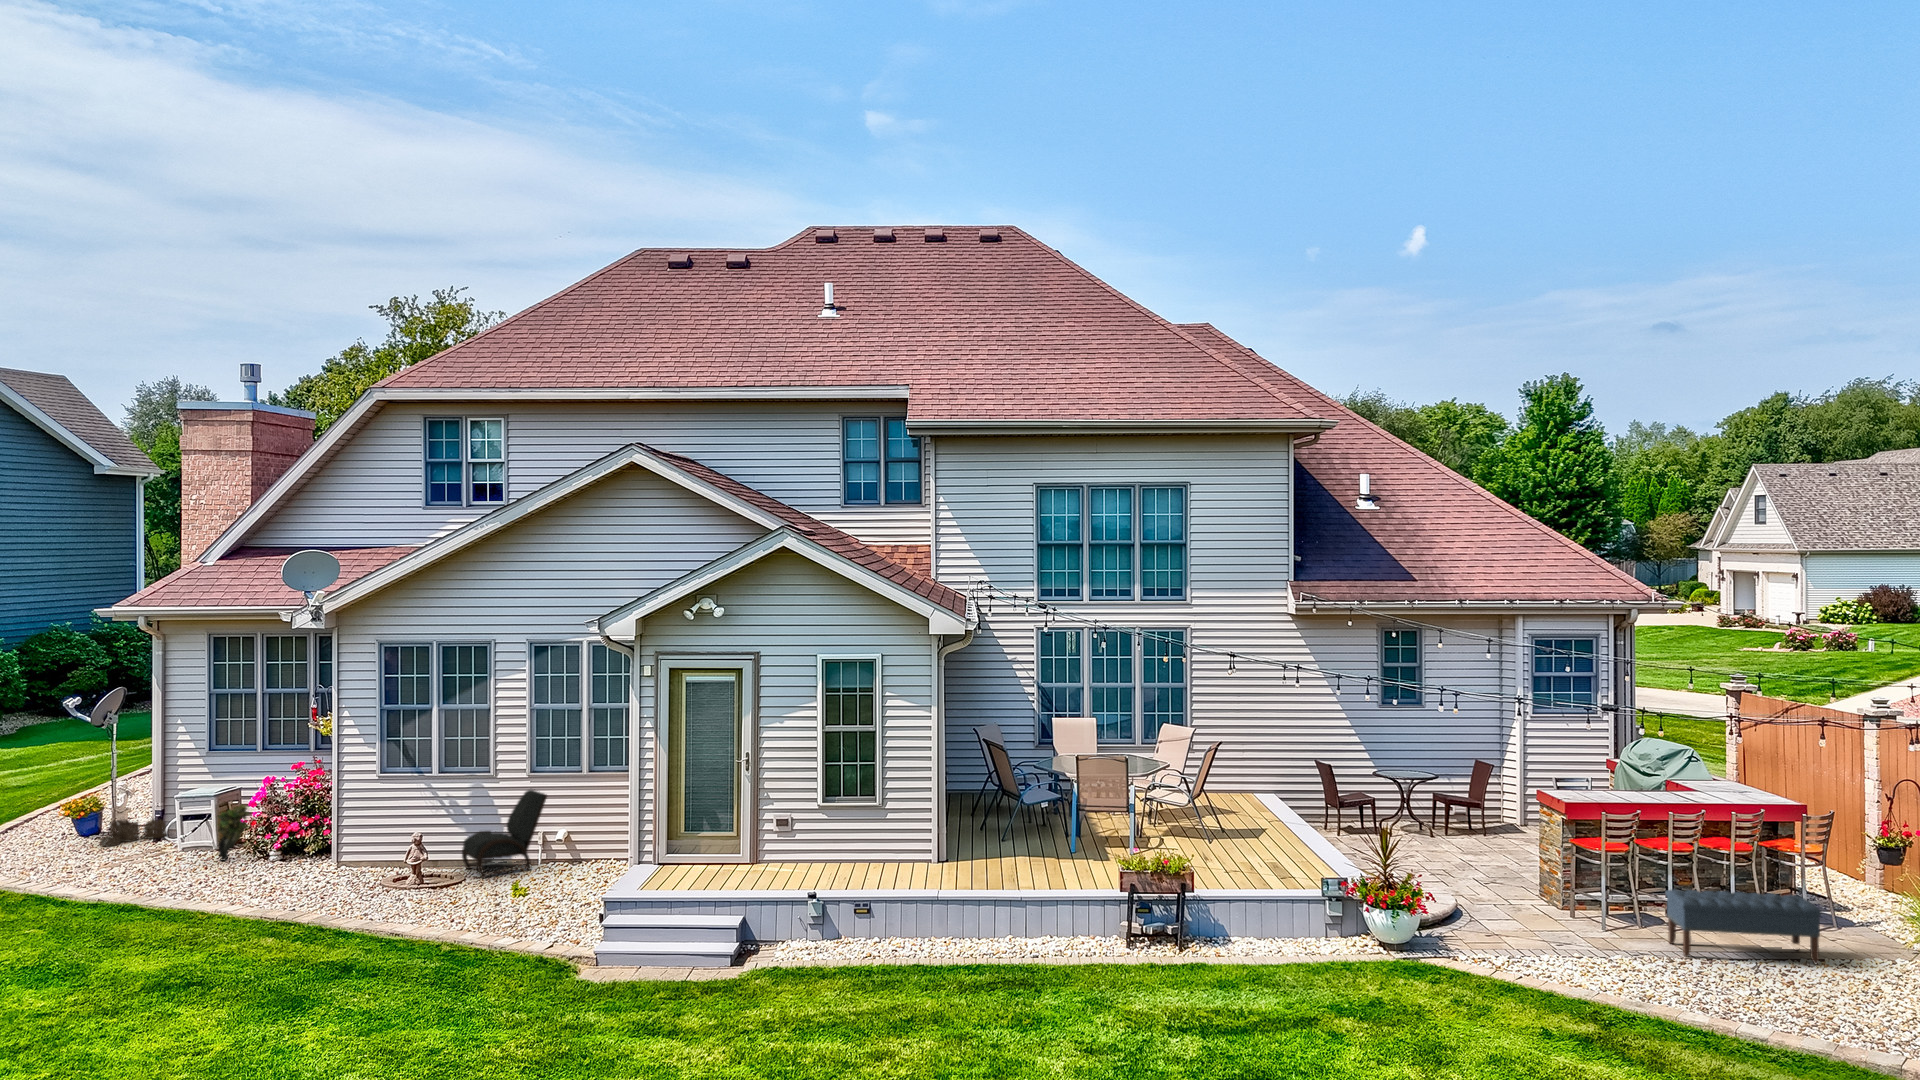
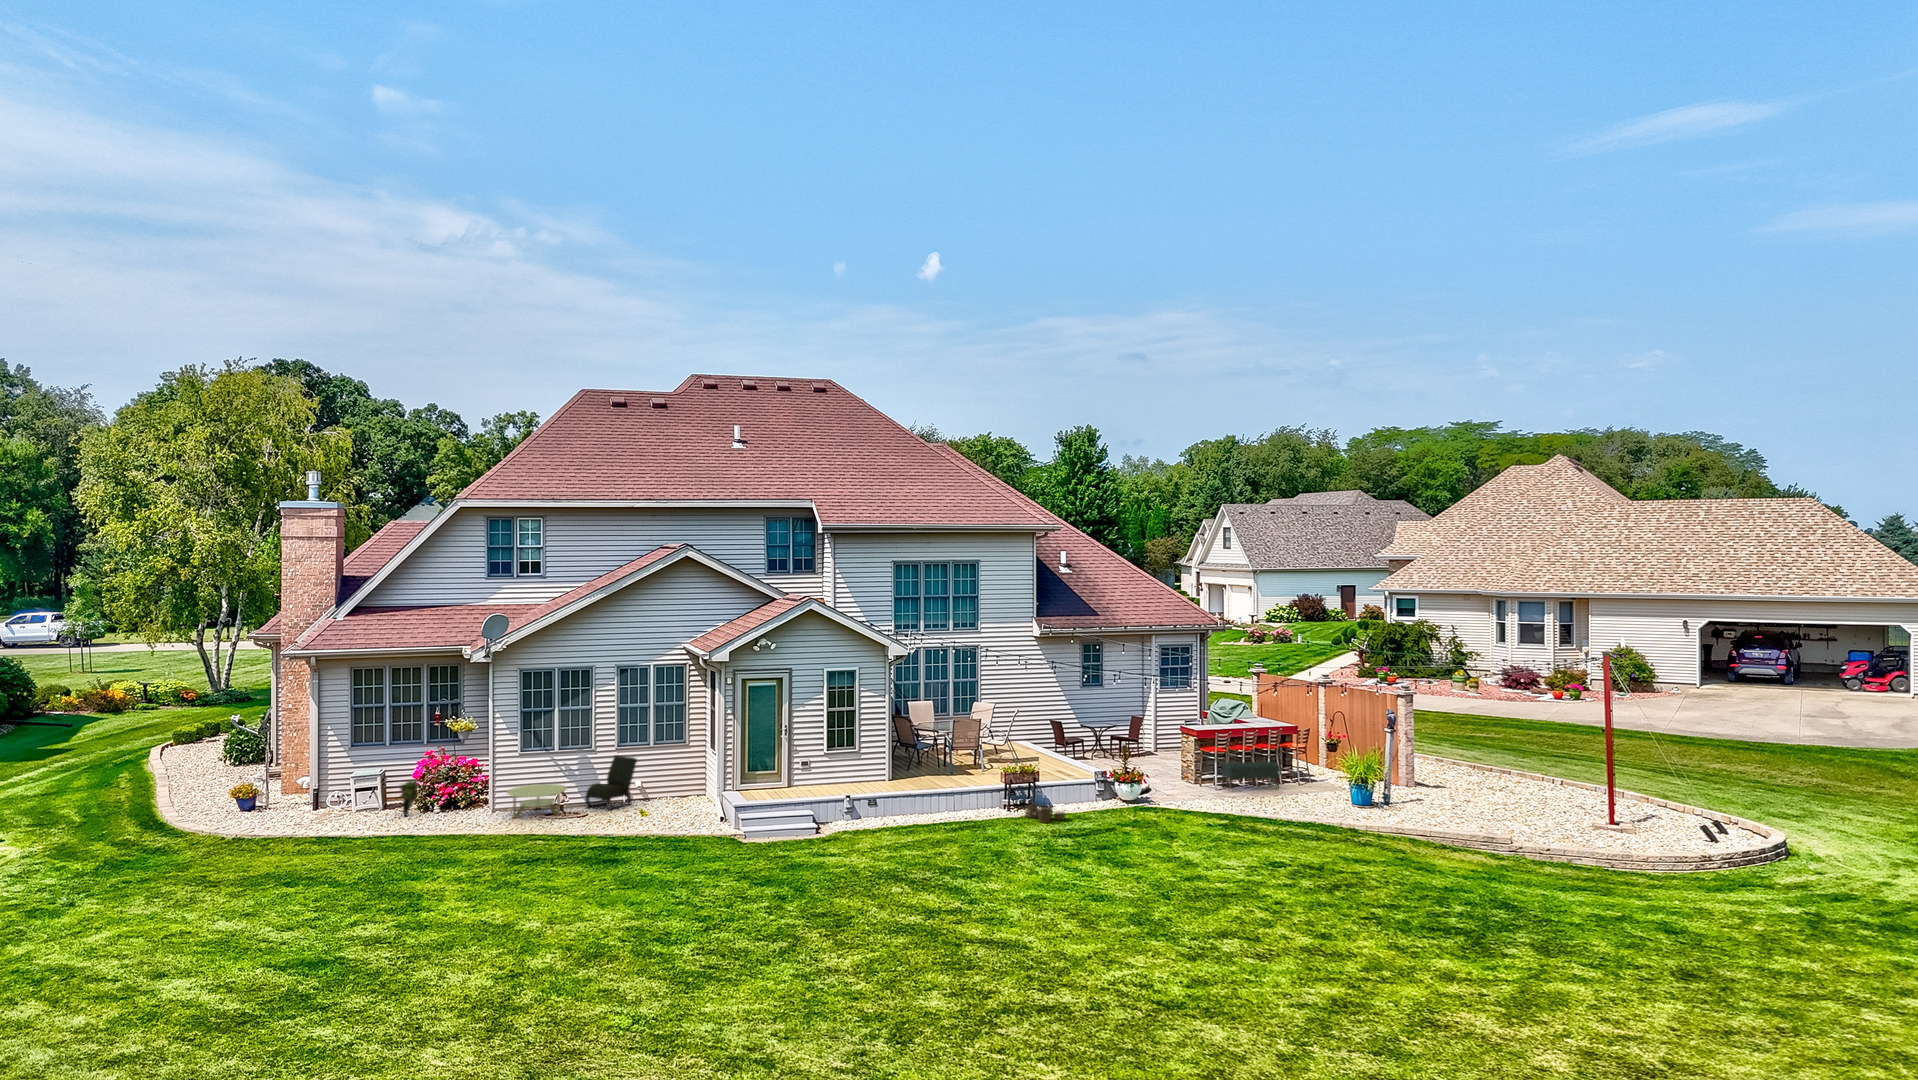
woven basket: present [101,818,167,847] -> present [1025,804,1065,823]
round table: none [329,825,431,880] -> present [507,784,567,818]

